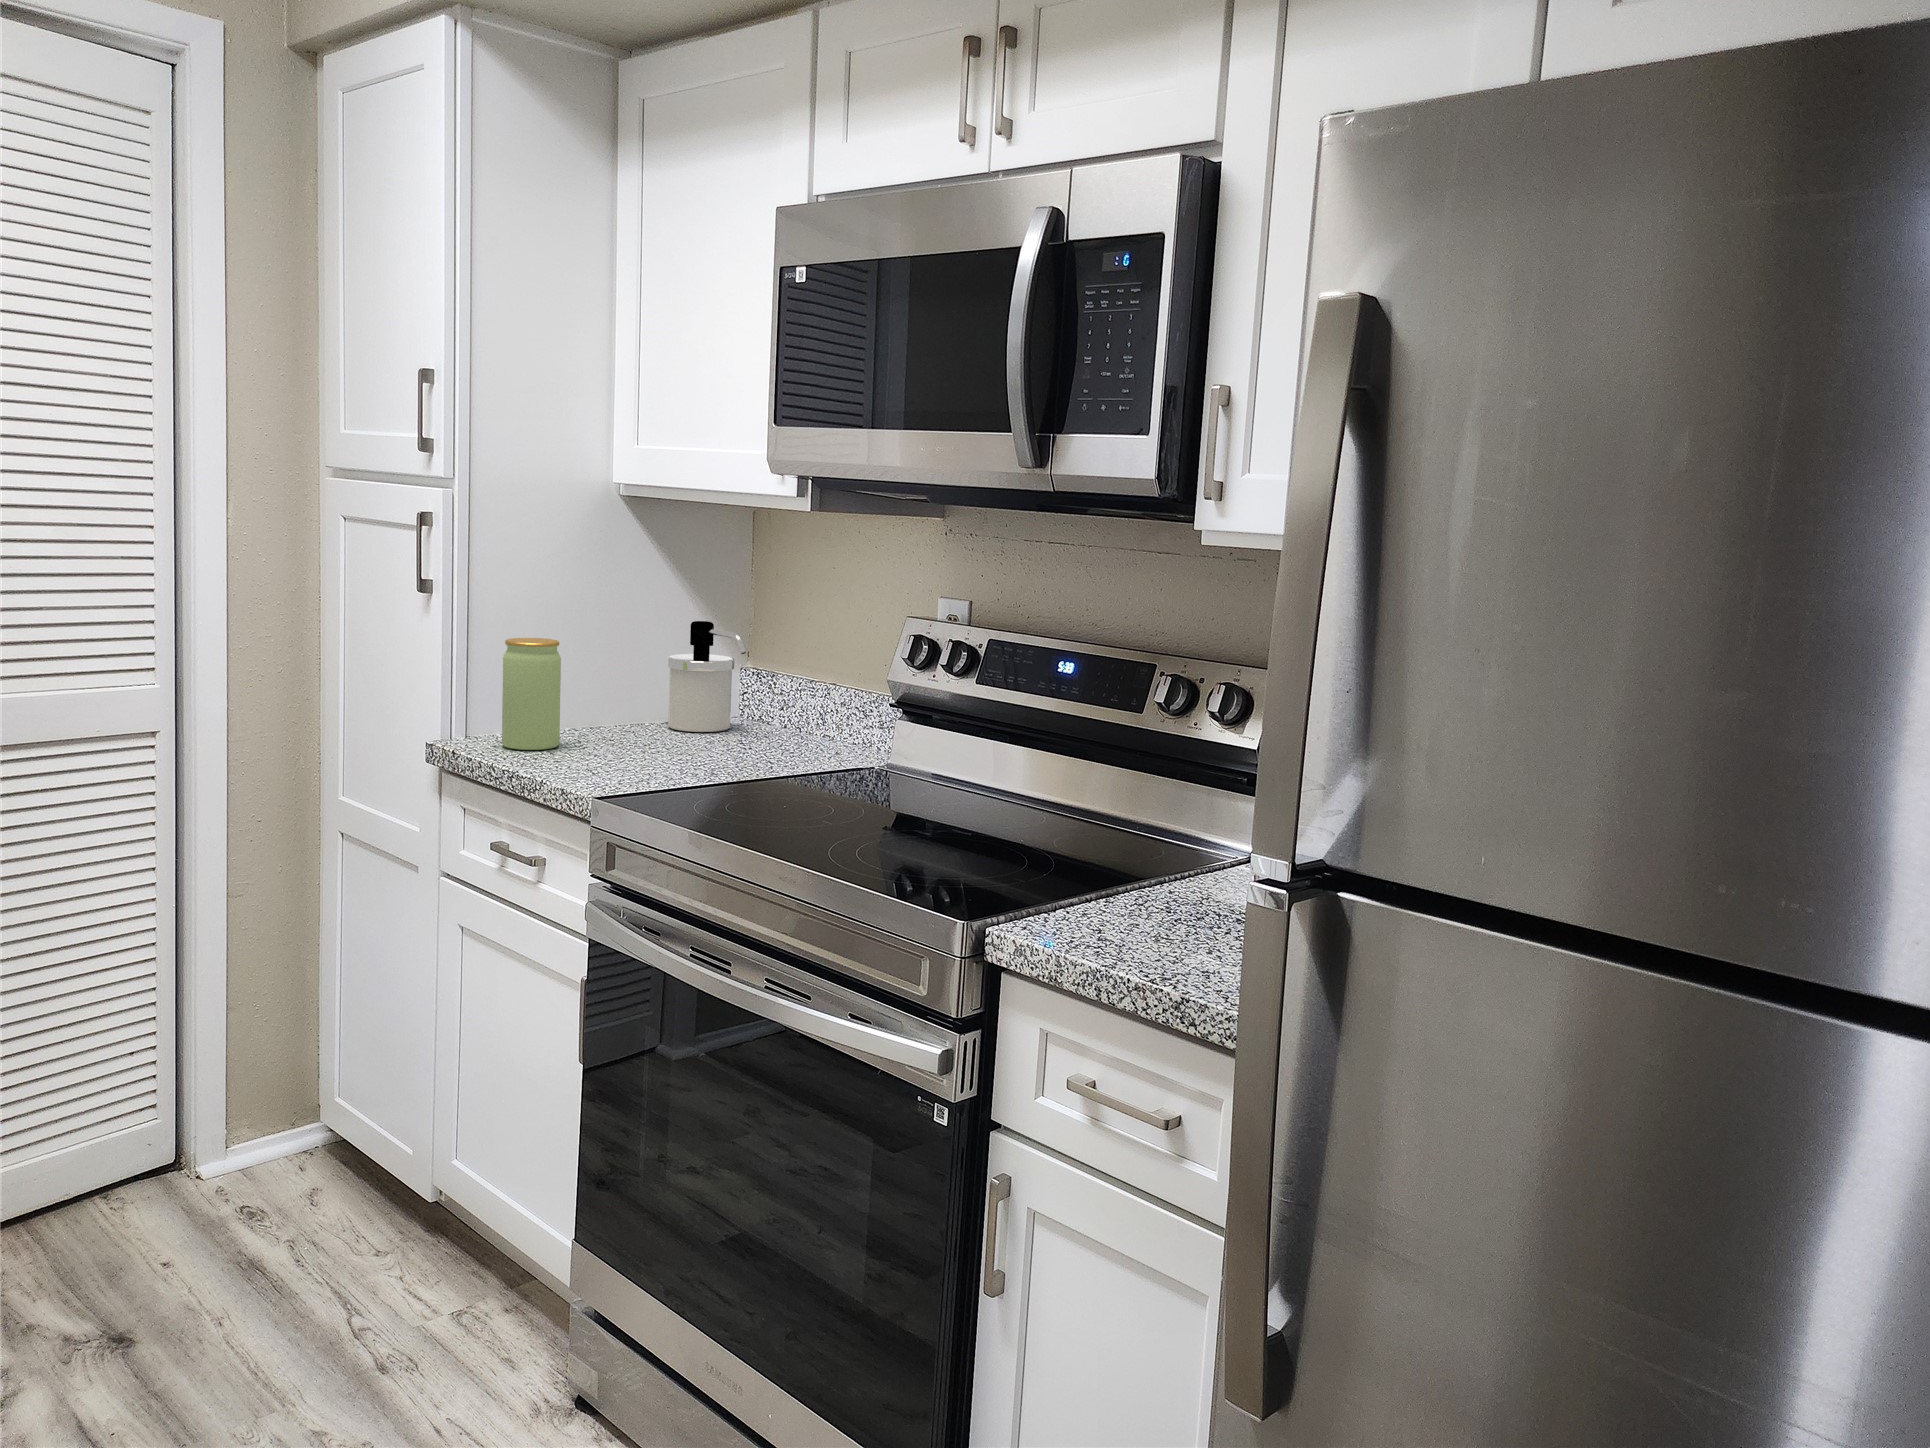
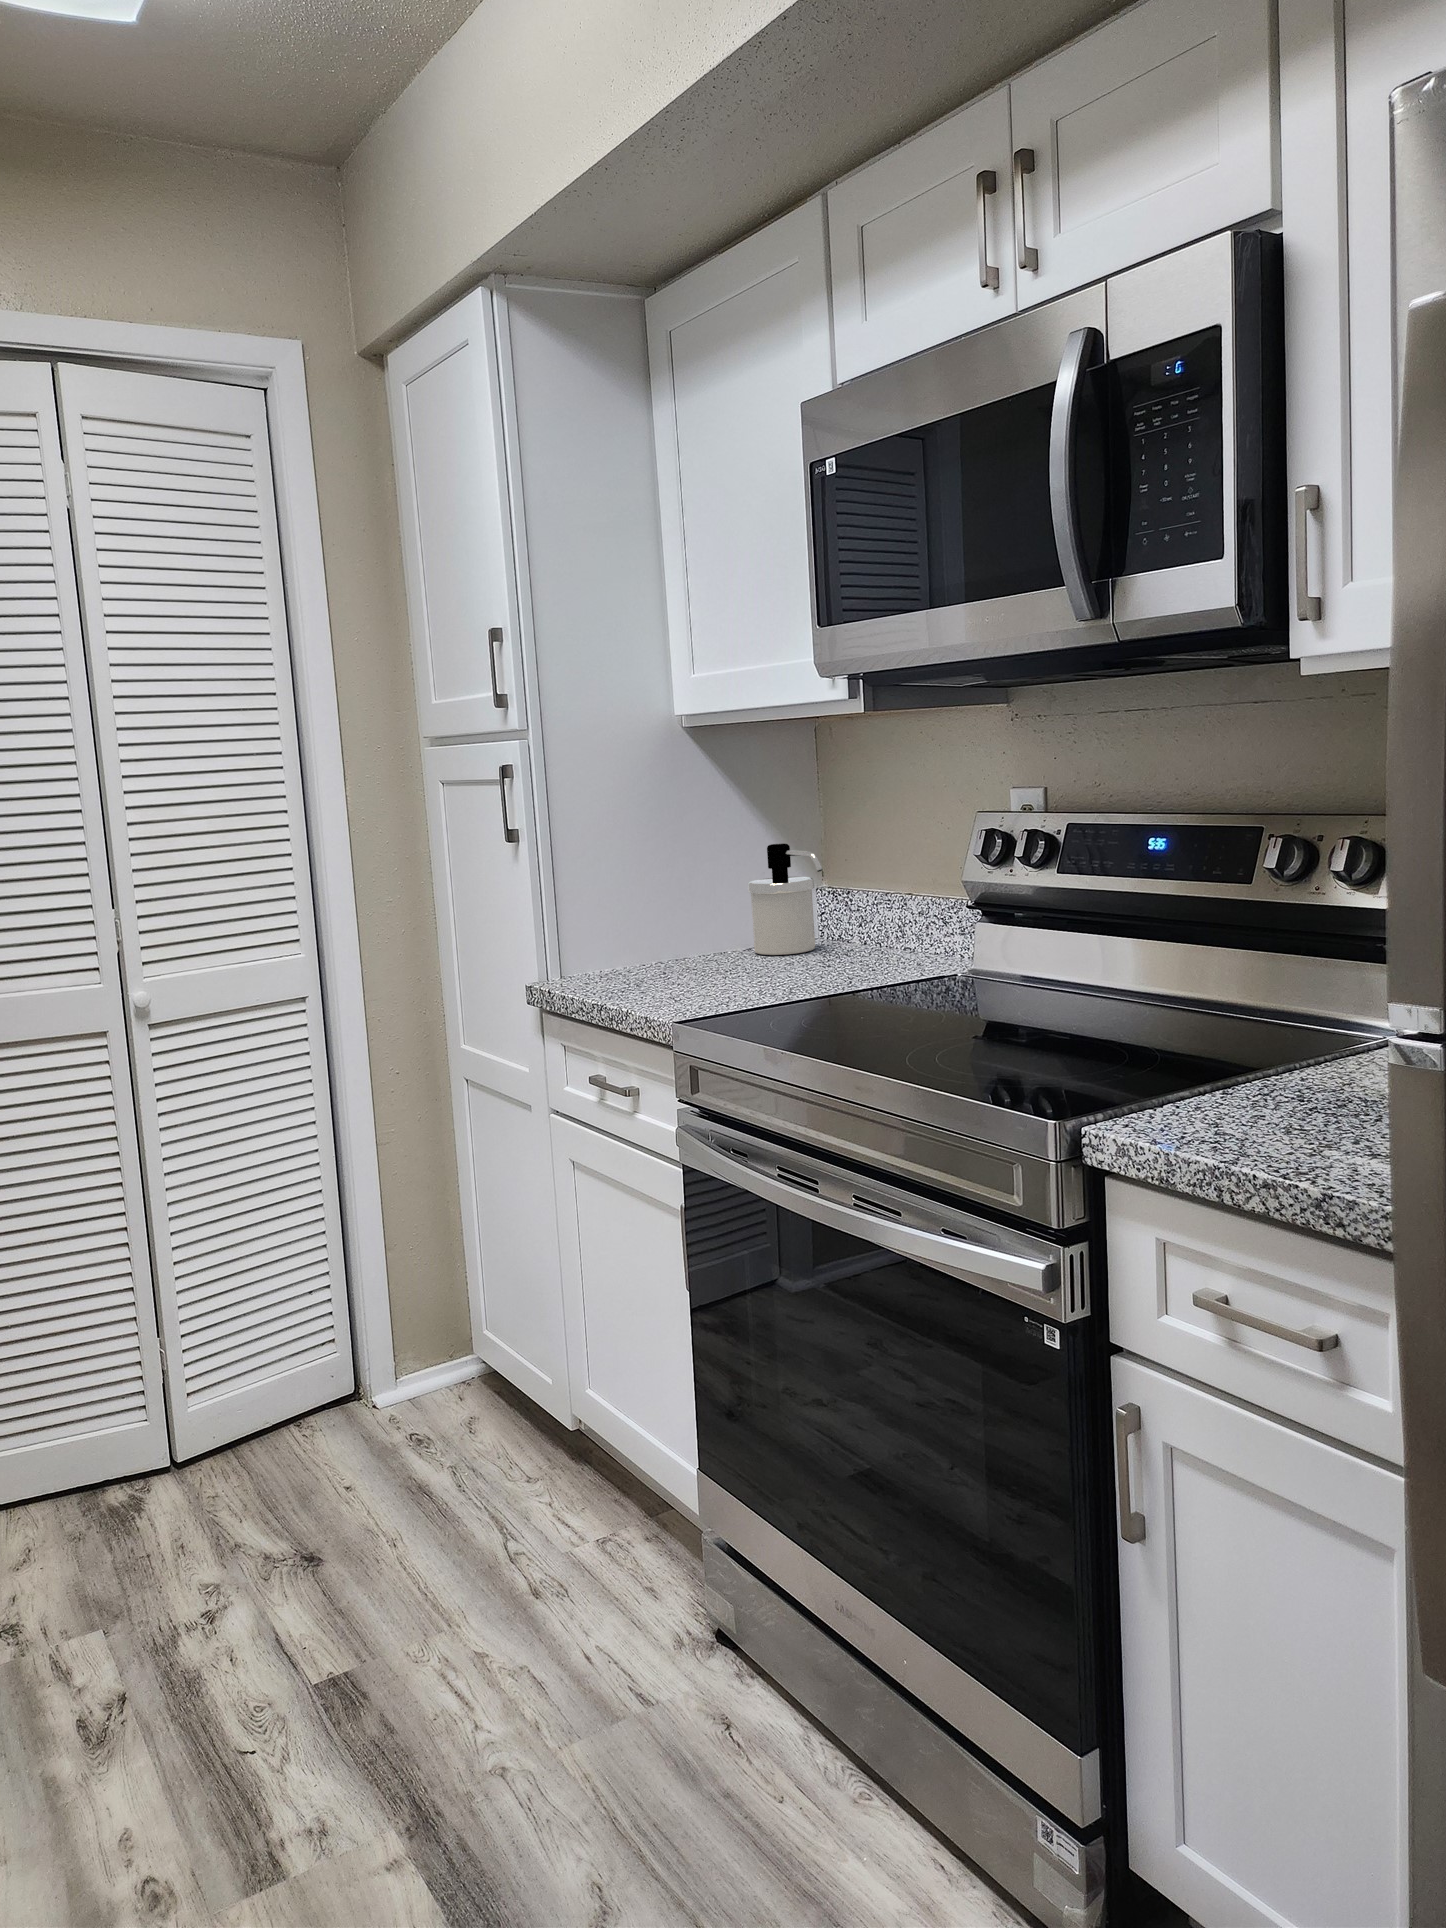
jar: present [502,638,561,750] -> none [588,874,648,984]

